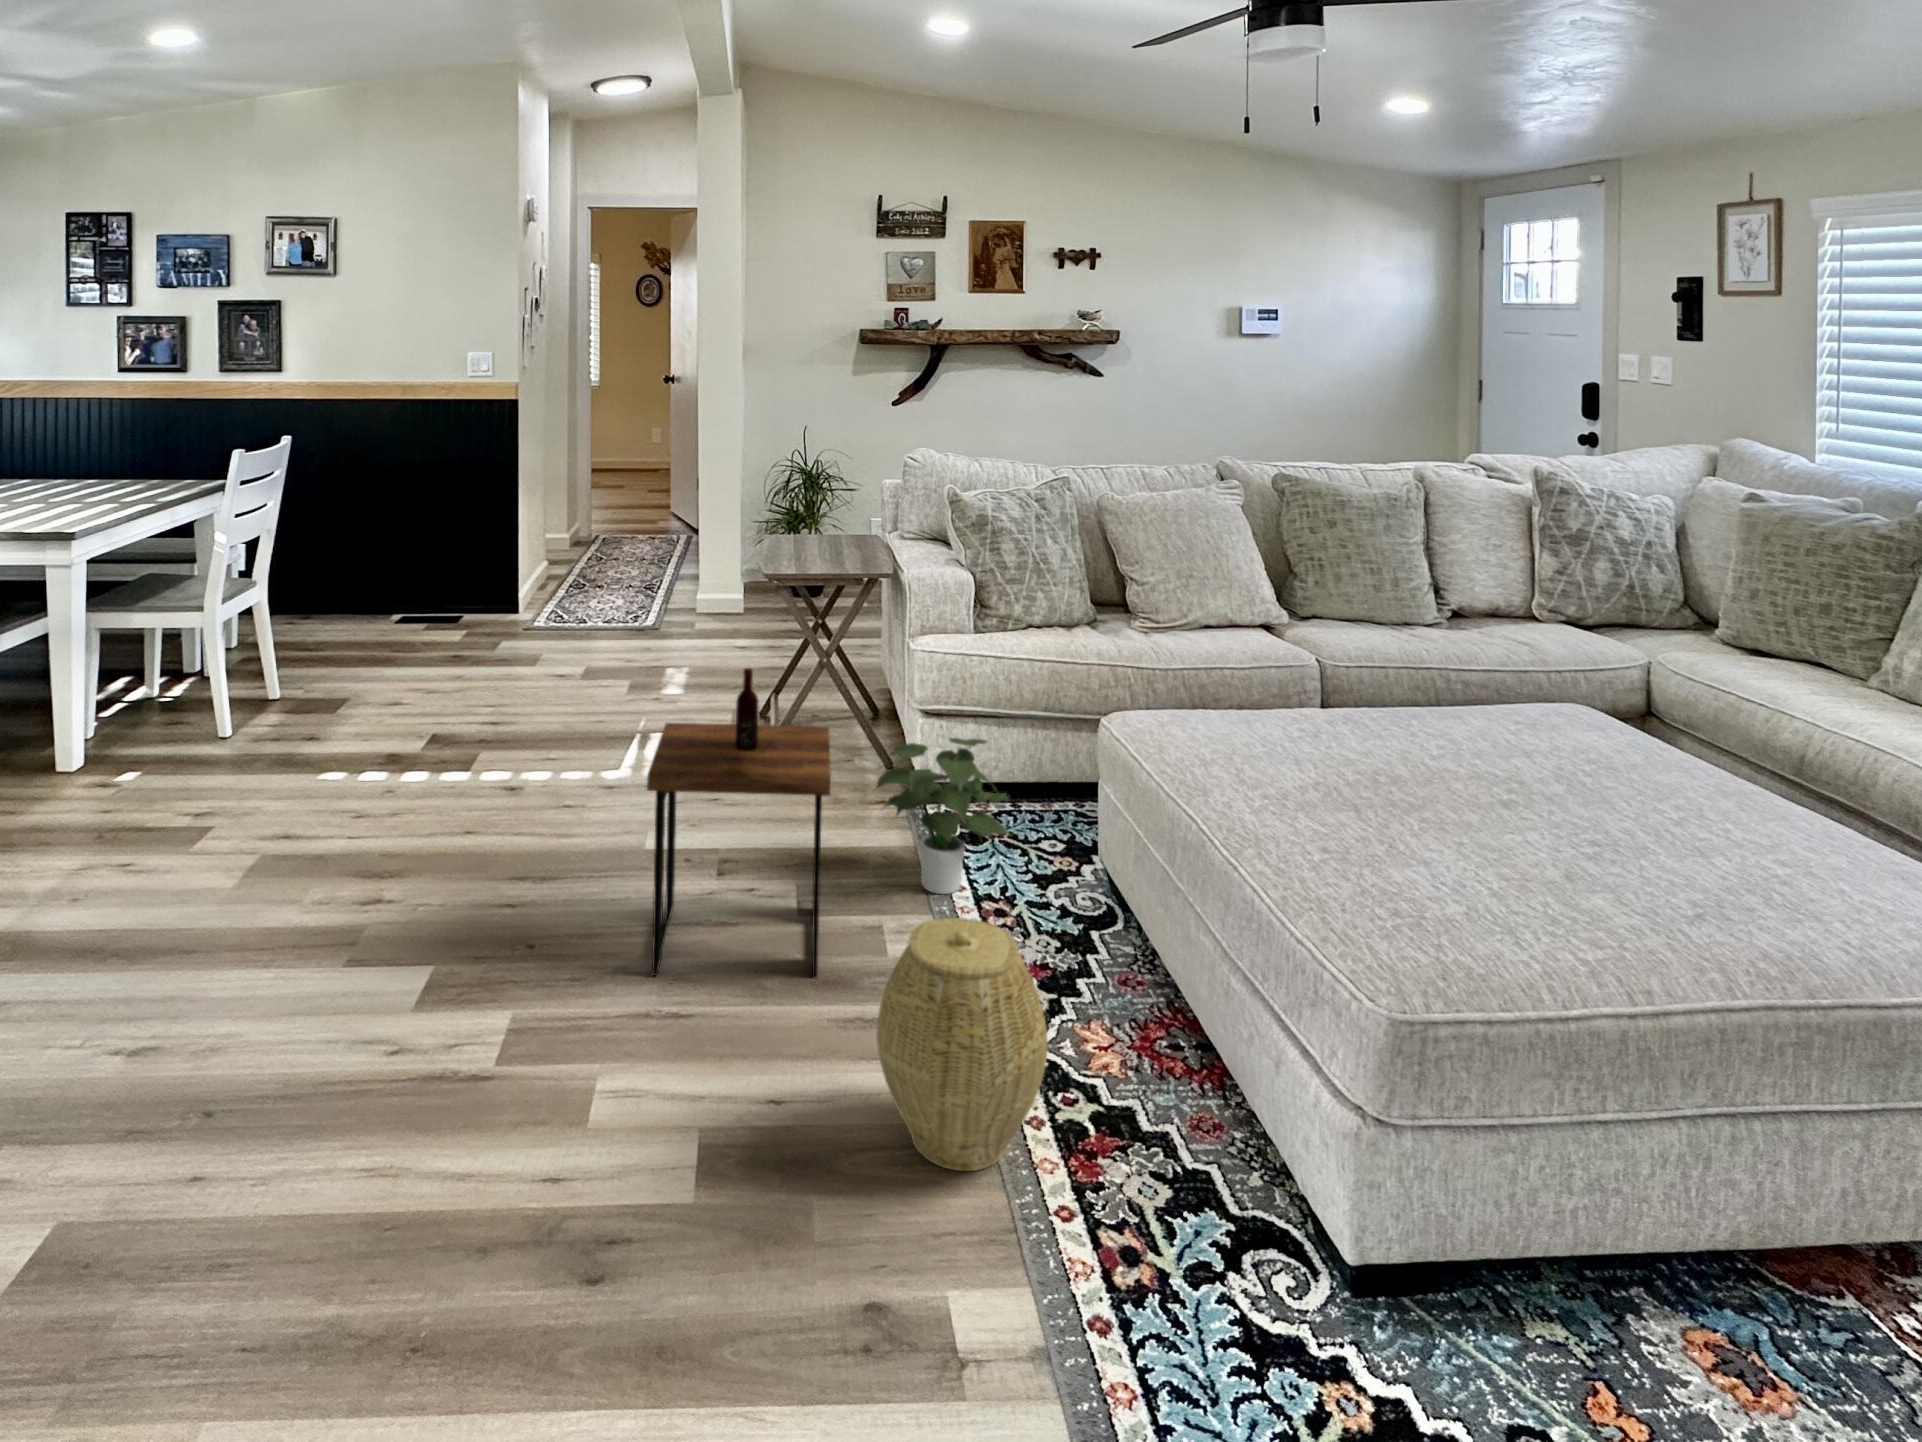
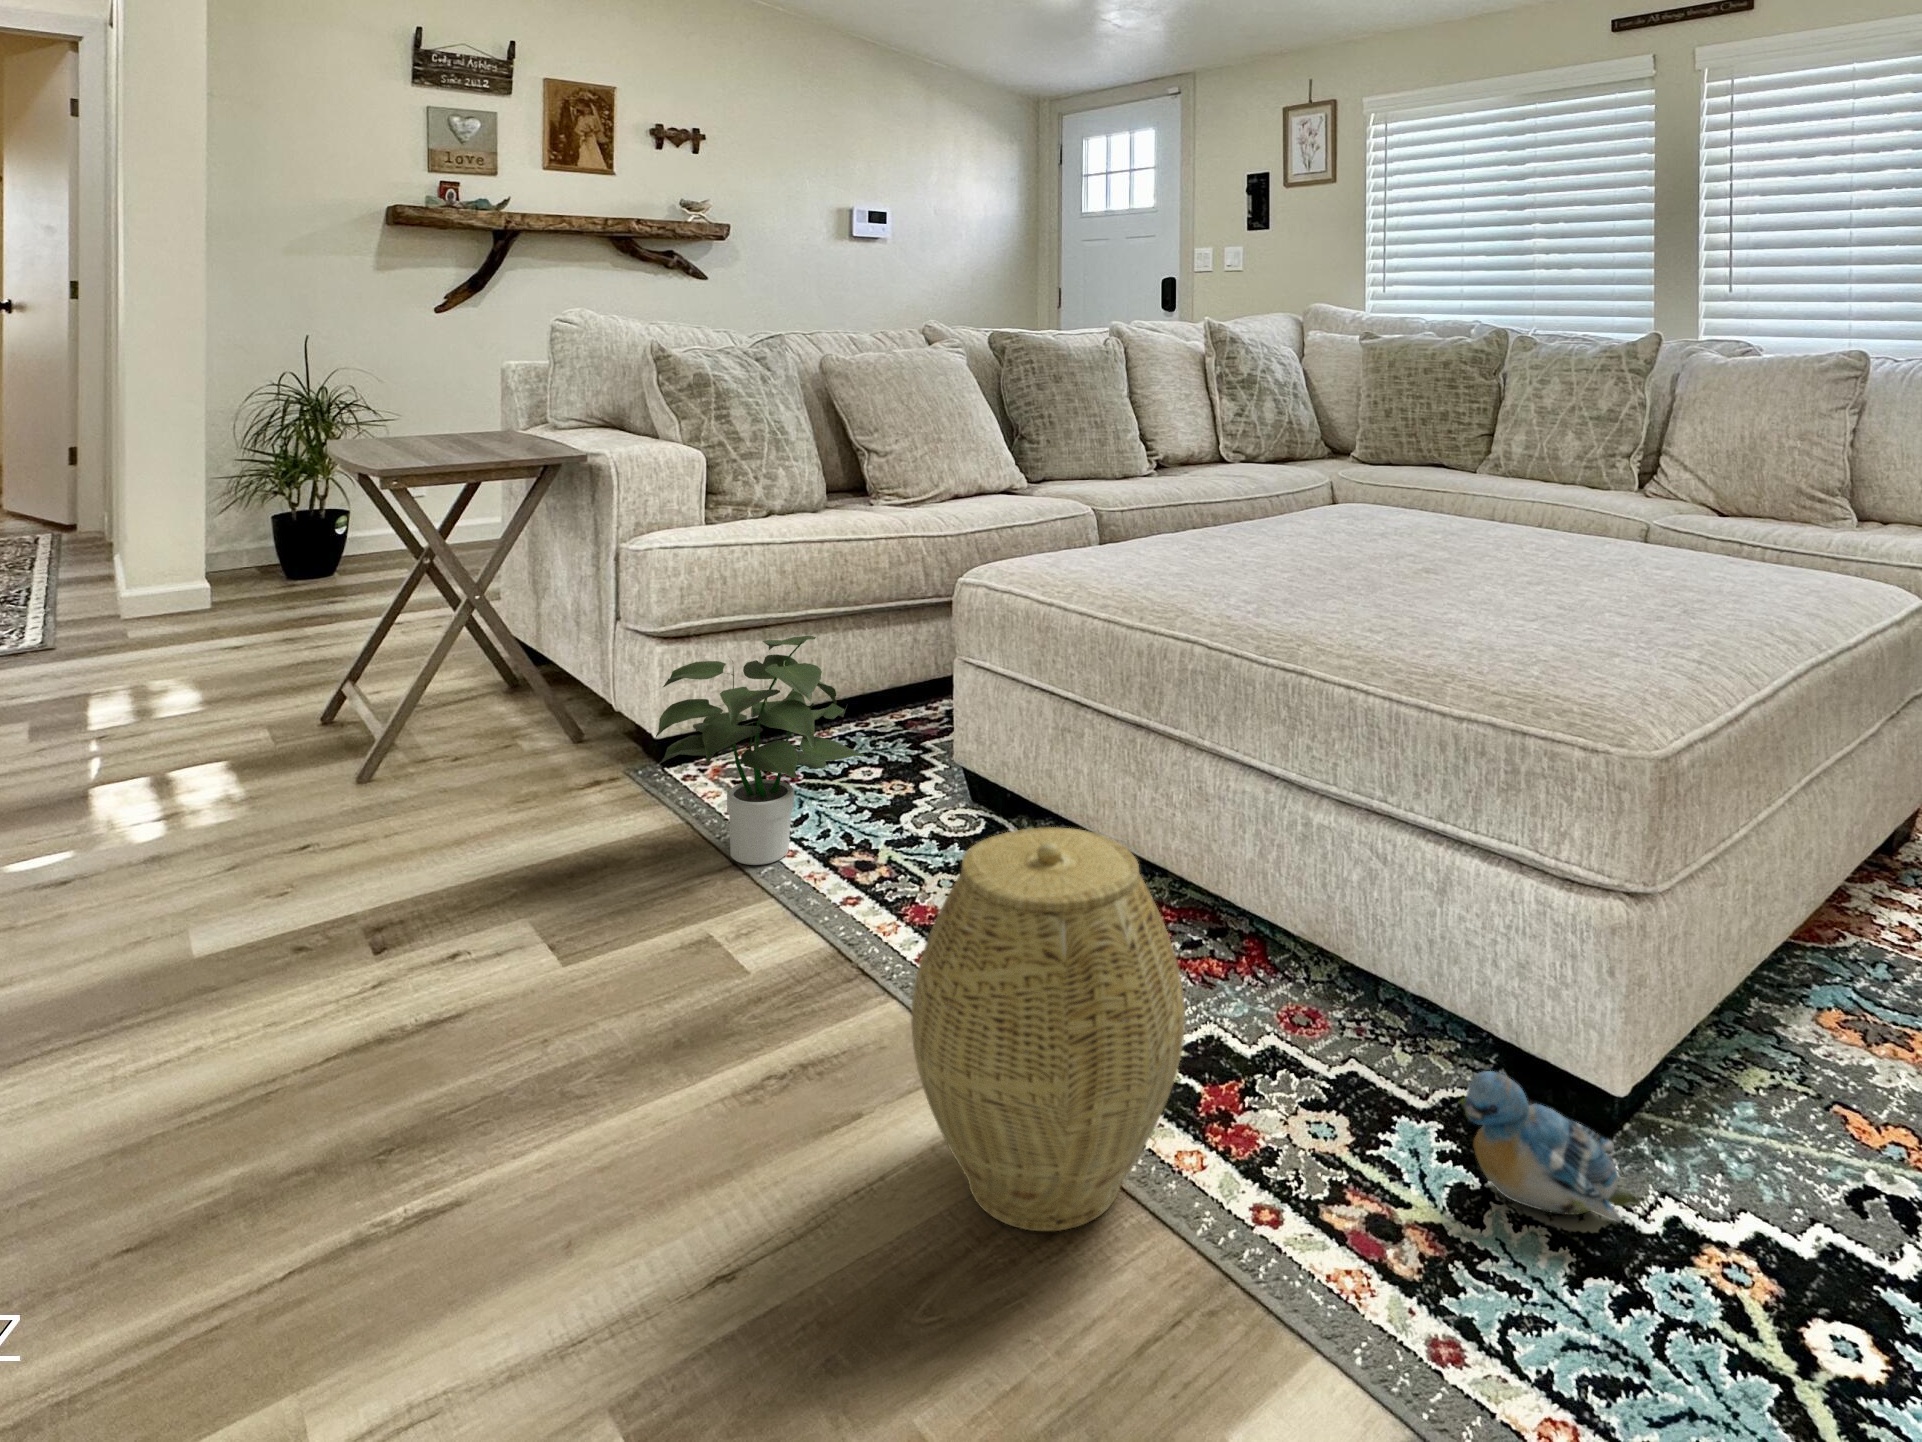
side table: present [647,668,831,978] -> none [310,548,683,1130]
plush toy: none [1214,1183,1329,1320] -> present [1460,1071,1639,1222]

